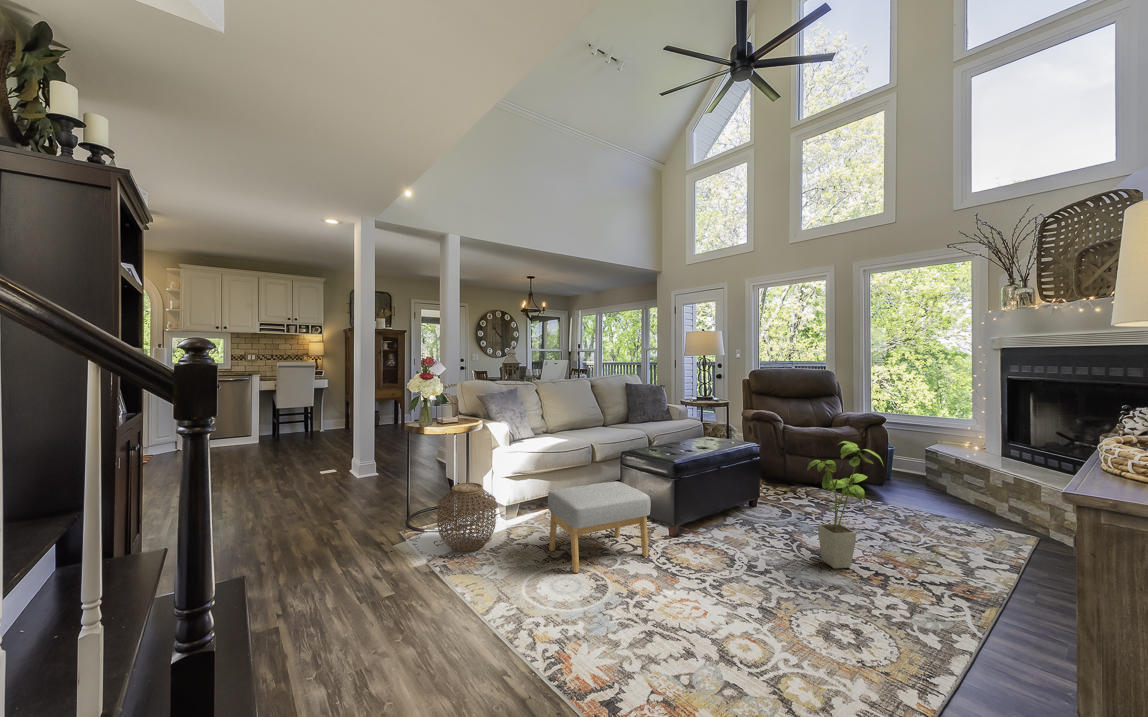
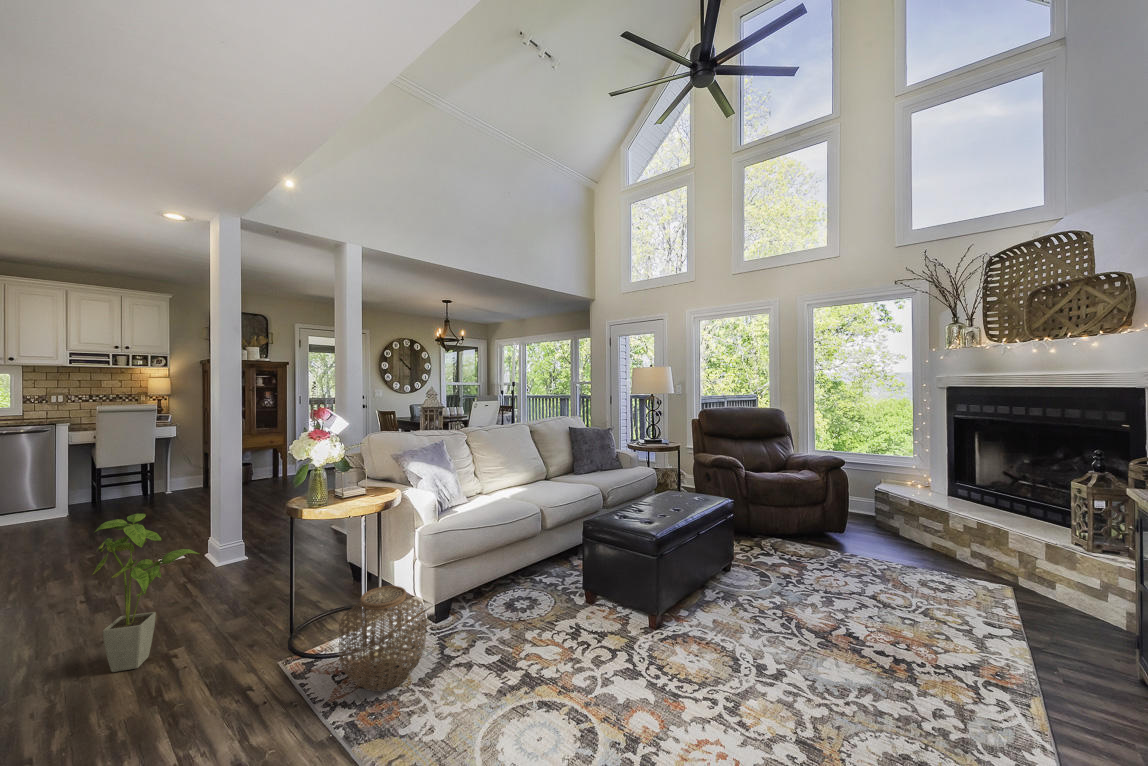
house plant: present [807,441,883,569] -> present [92,514,199,672]
footstool: present [548,481,651,573] -> none [500,566,635,711]

